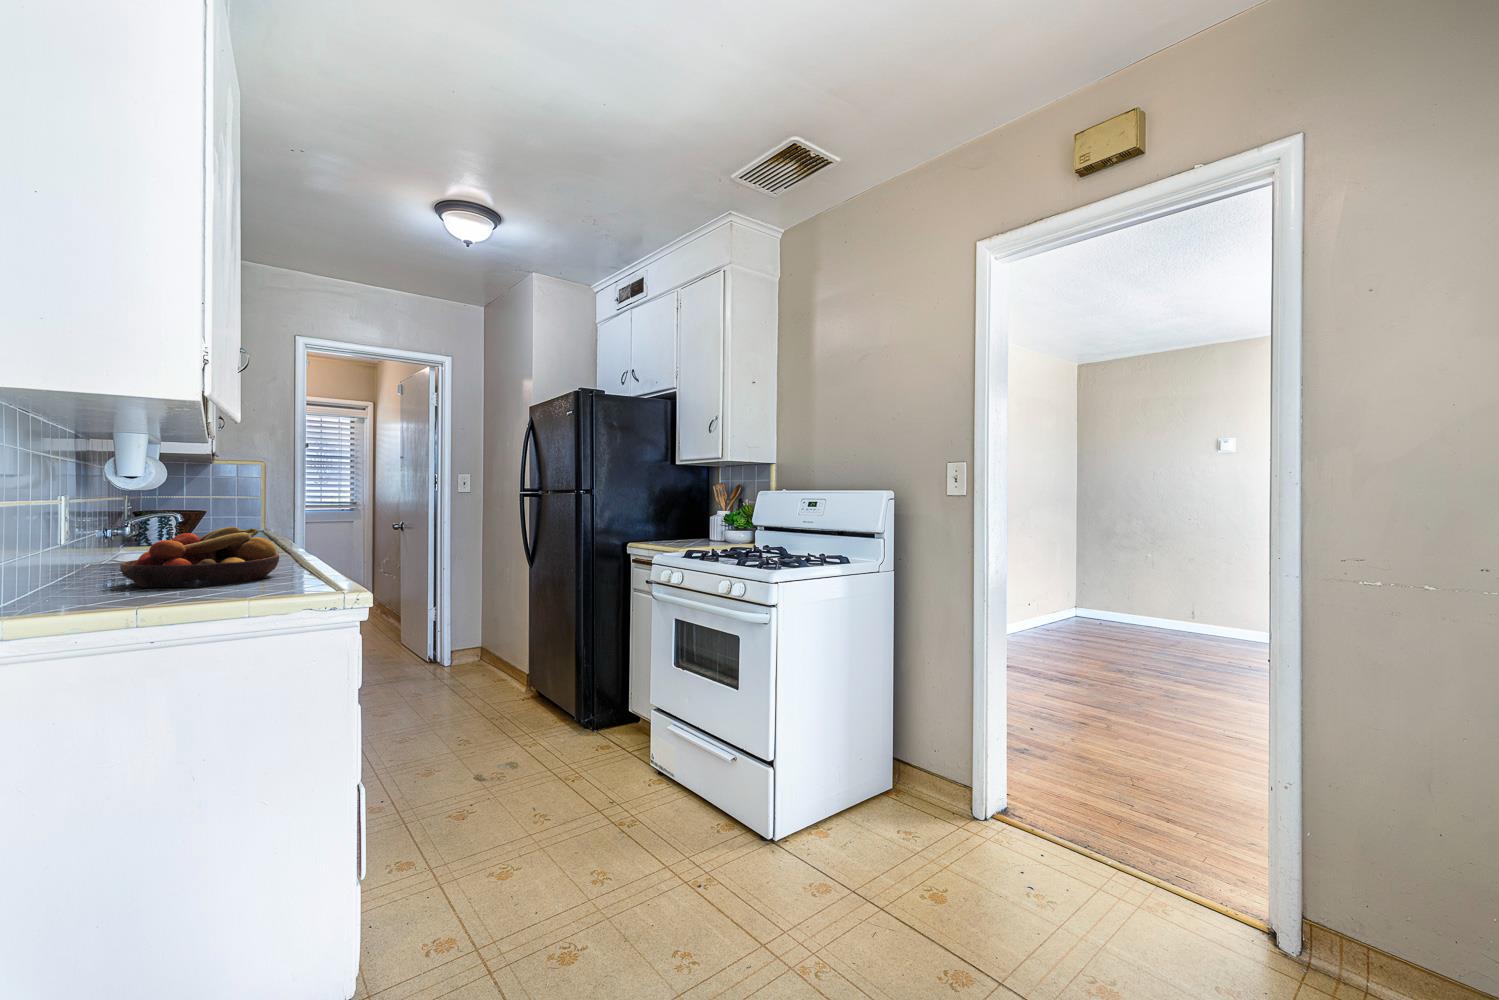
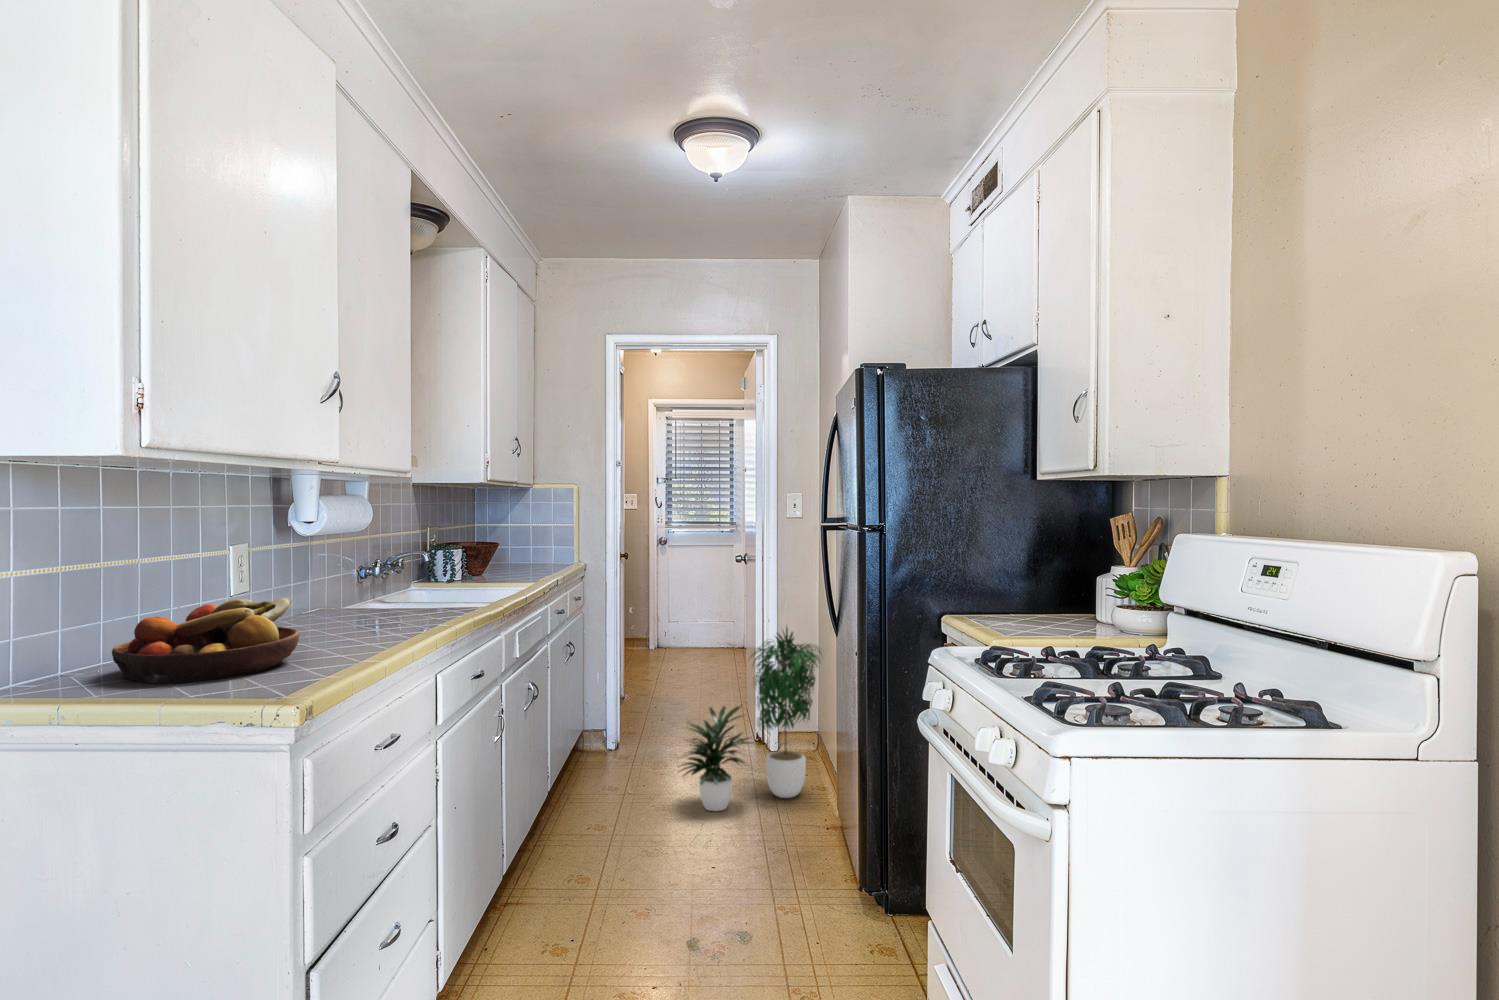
potted plant: none [395,567,506,706] -> present [680,628,821,811]

